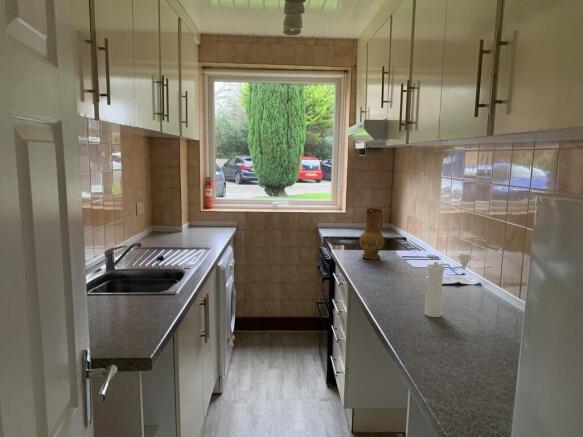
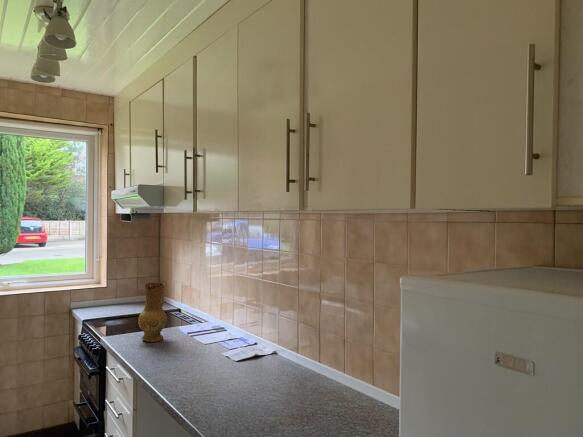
pepper mill: present [424,253,471,317] -> none [240,327,280,405]

